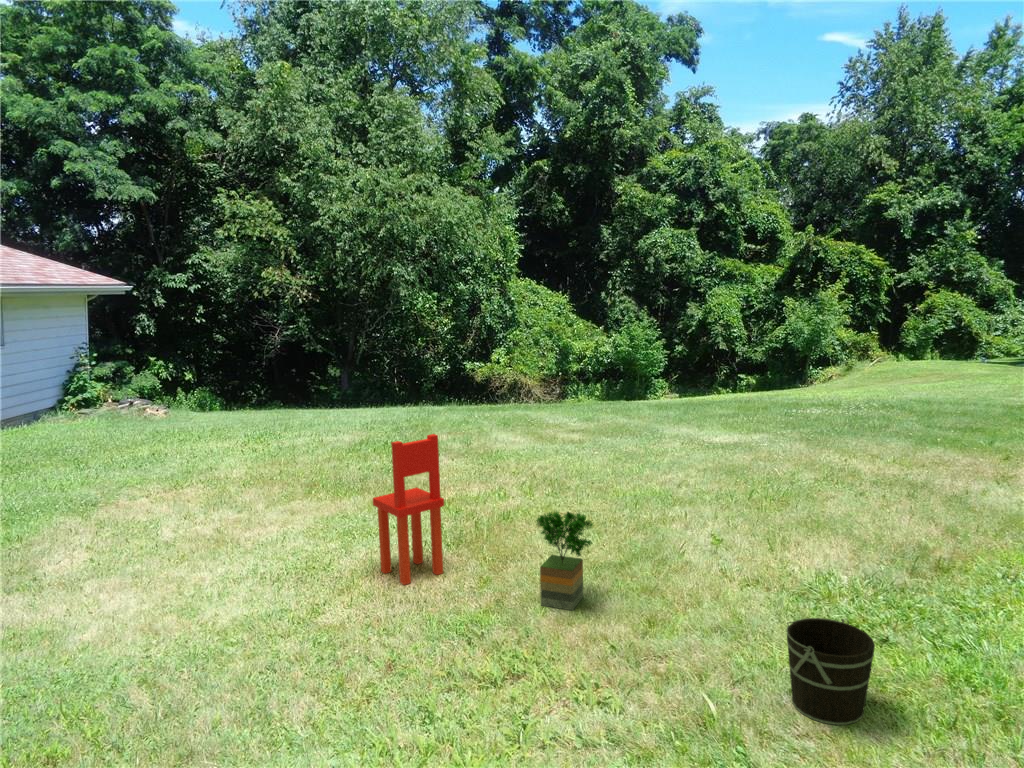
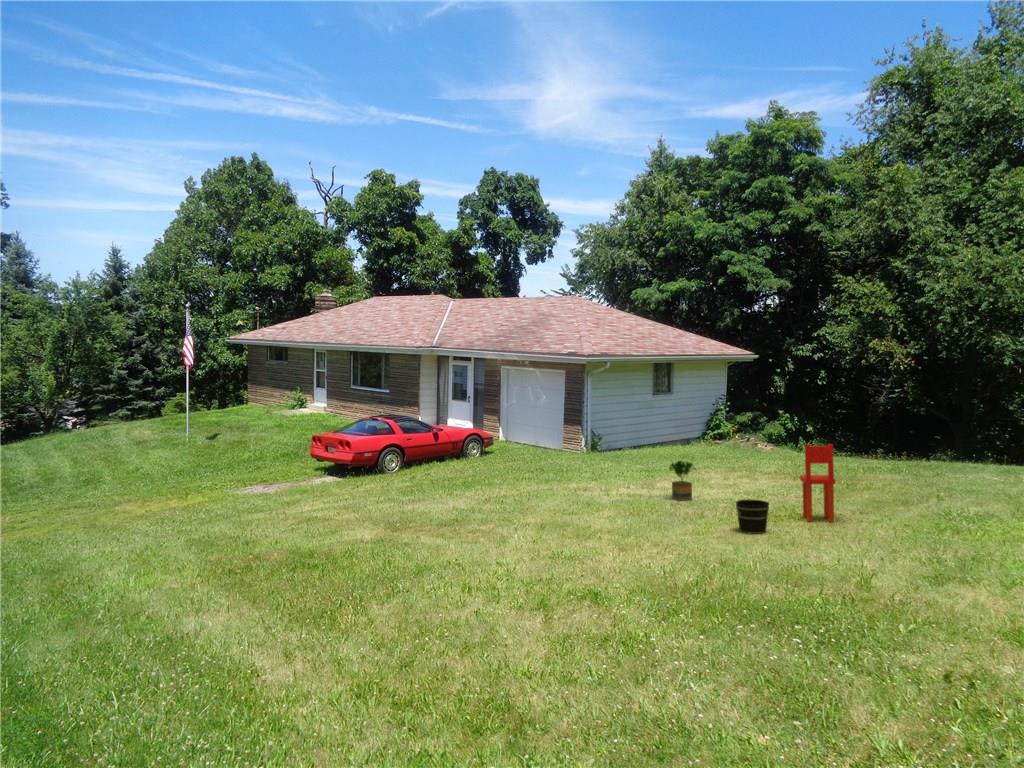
potted tree: present [536,511,593,610] -> present [670,461,696,501]
bucket: present [787,618,875,725] -> present [736,499,769,534]

